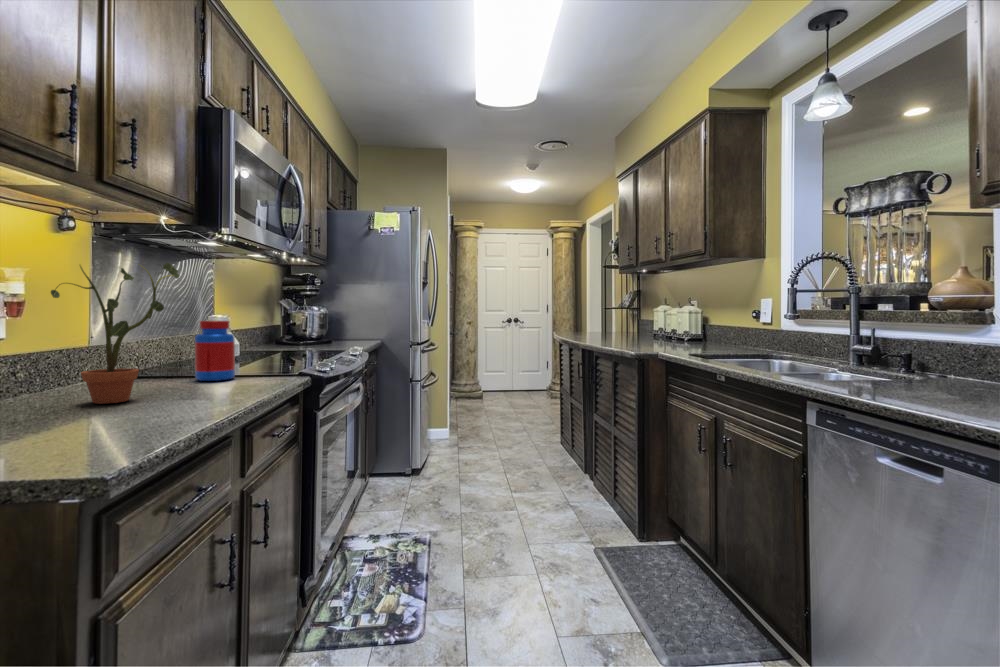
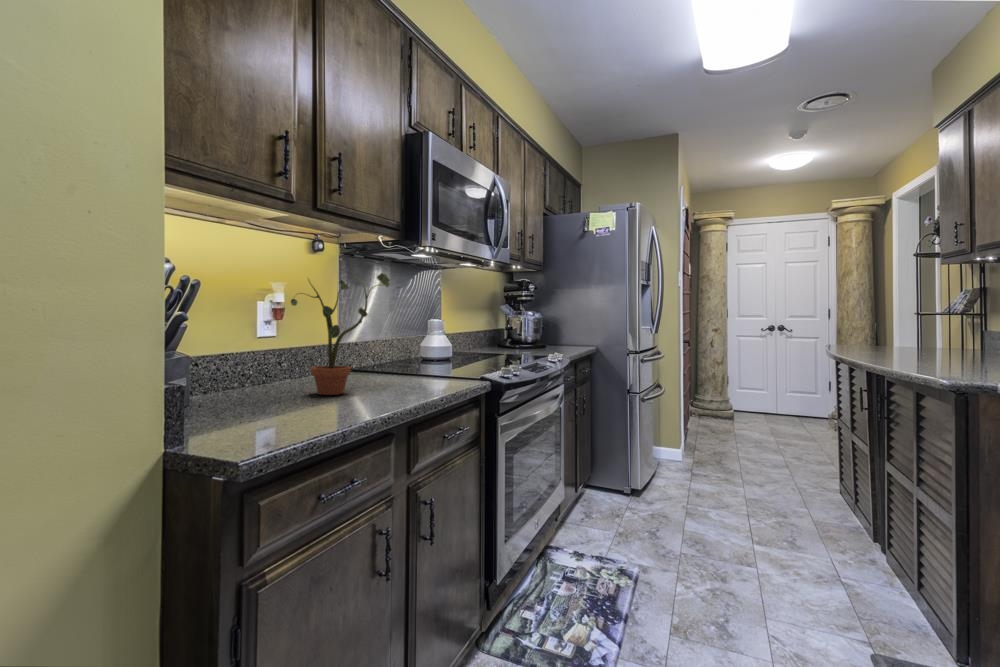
jar: present [195,321,235,381] -> none [404,325,437,381]

